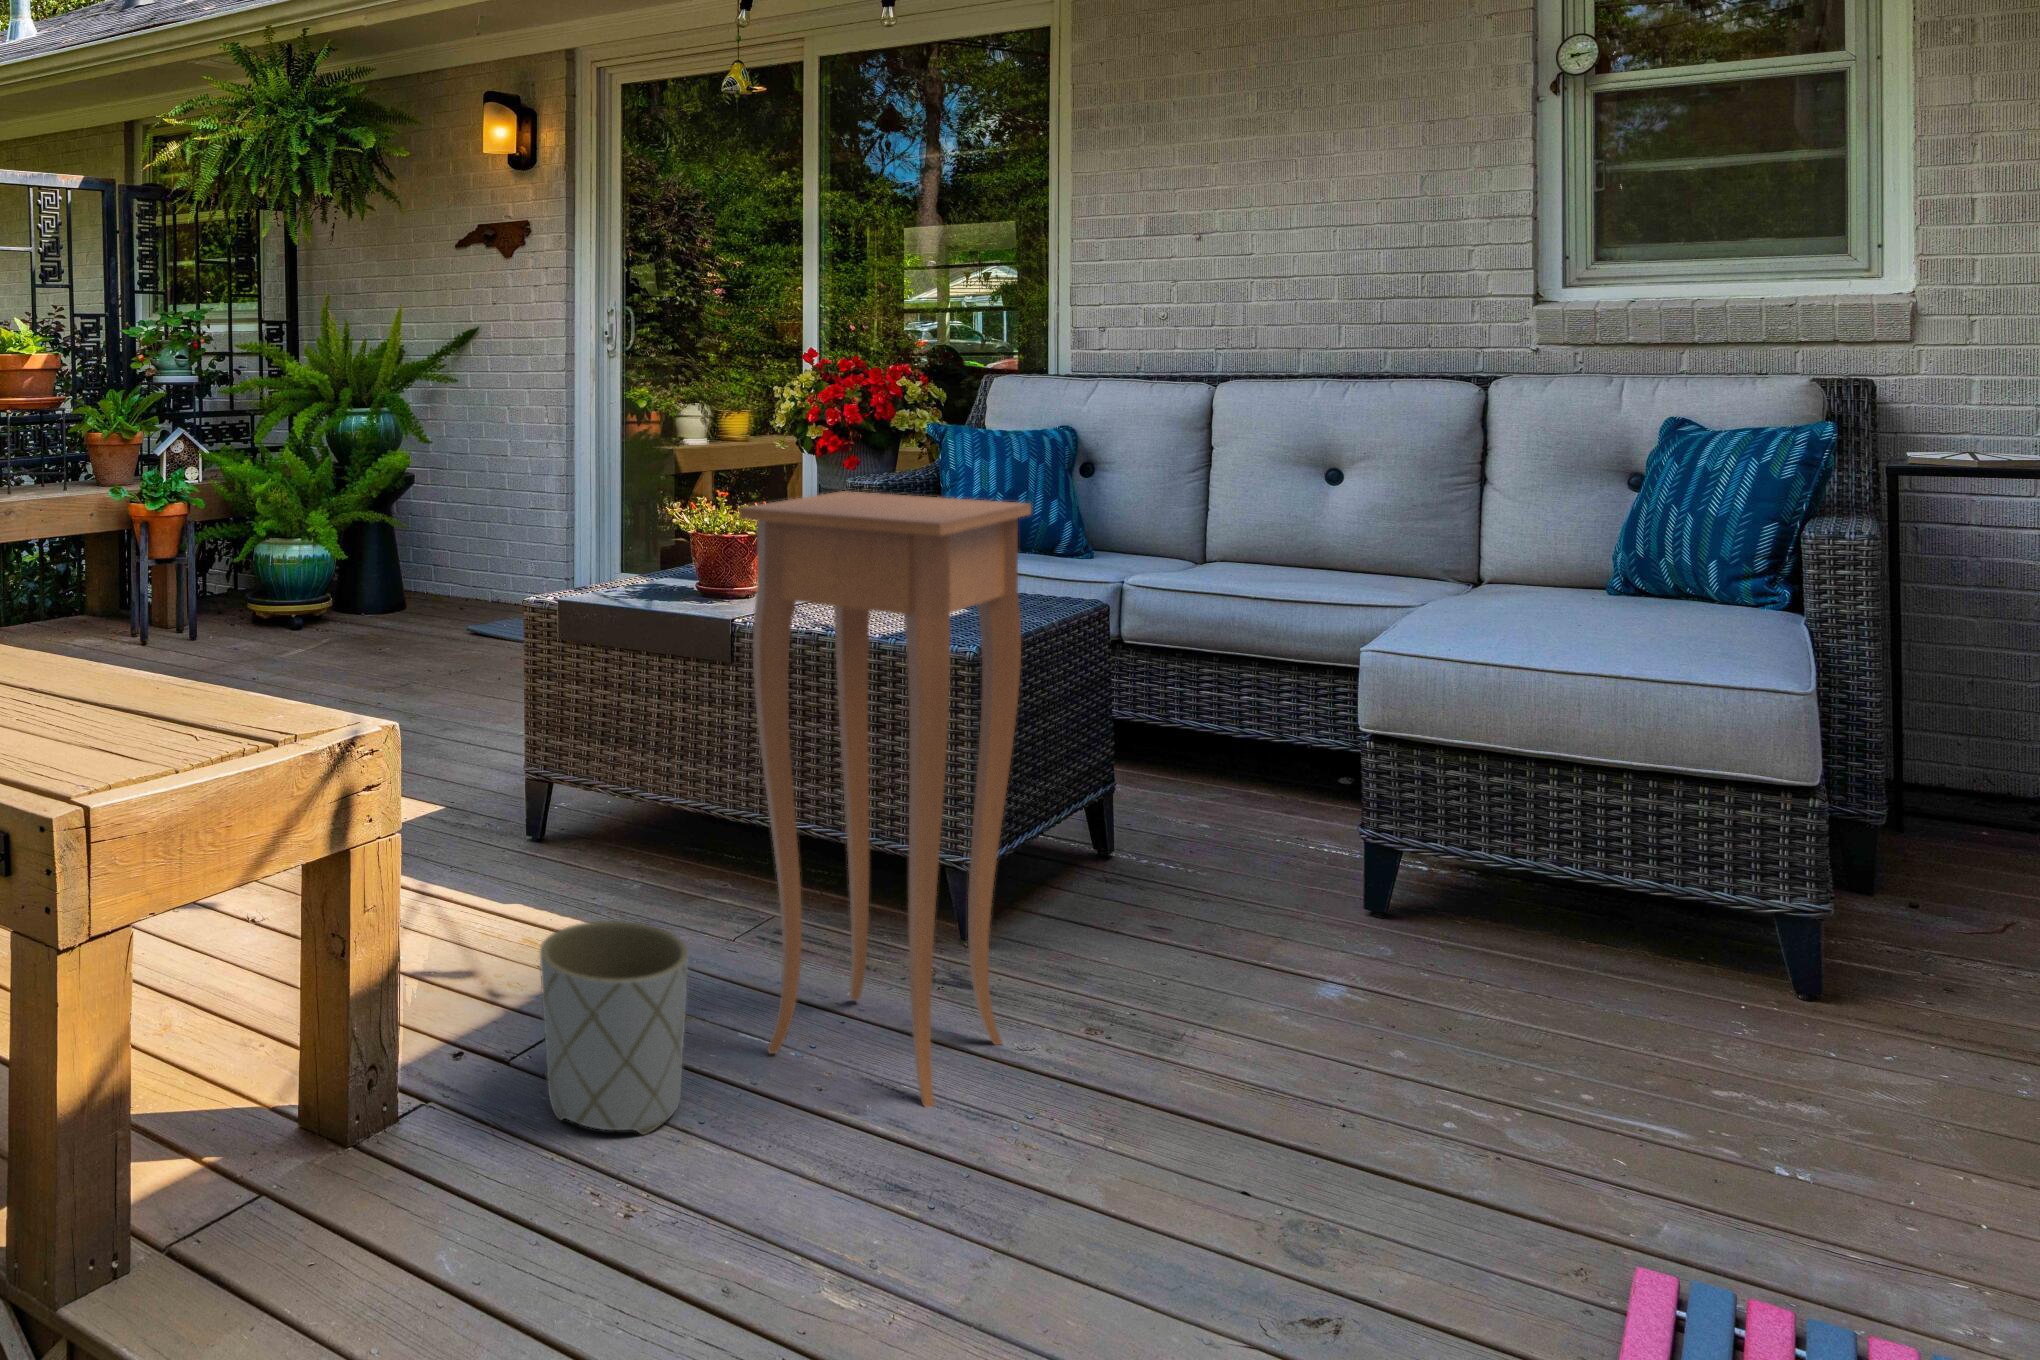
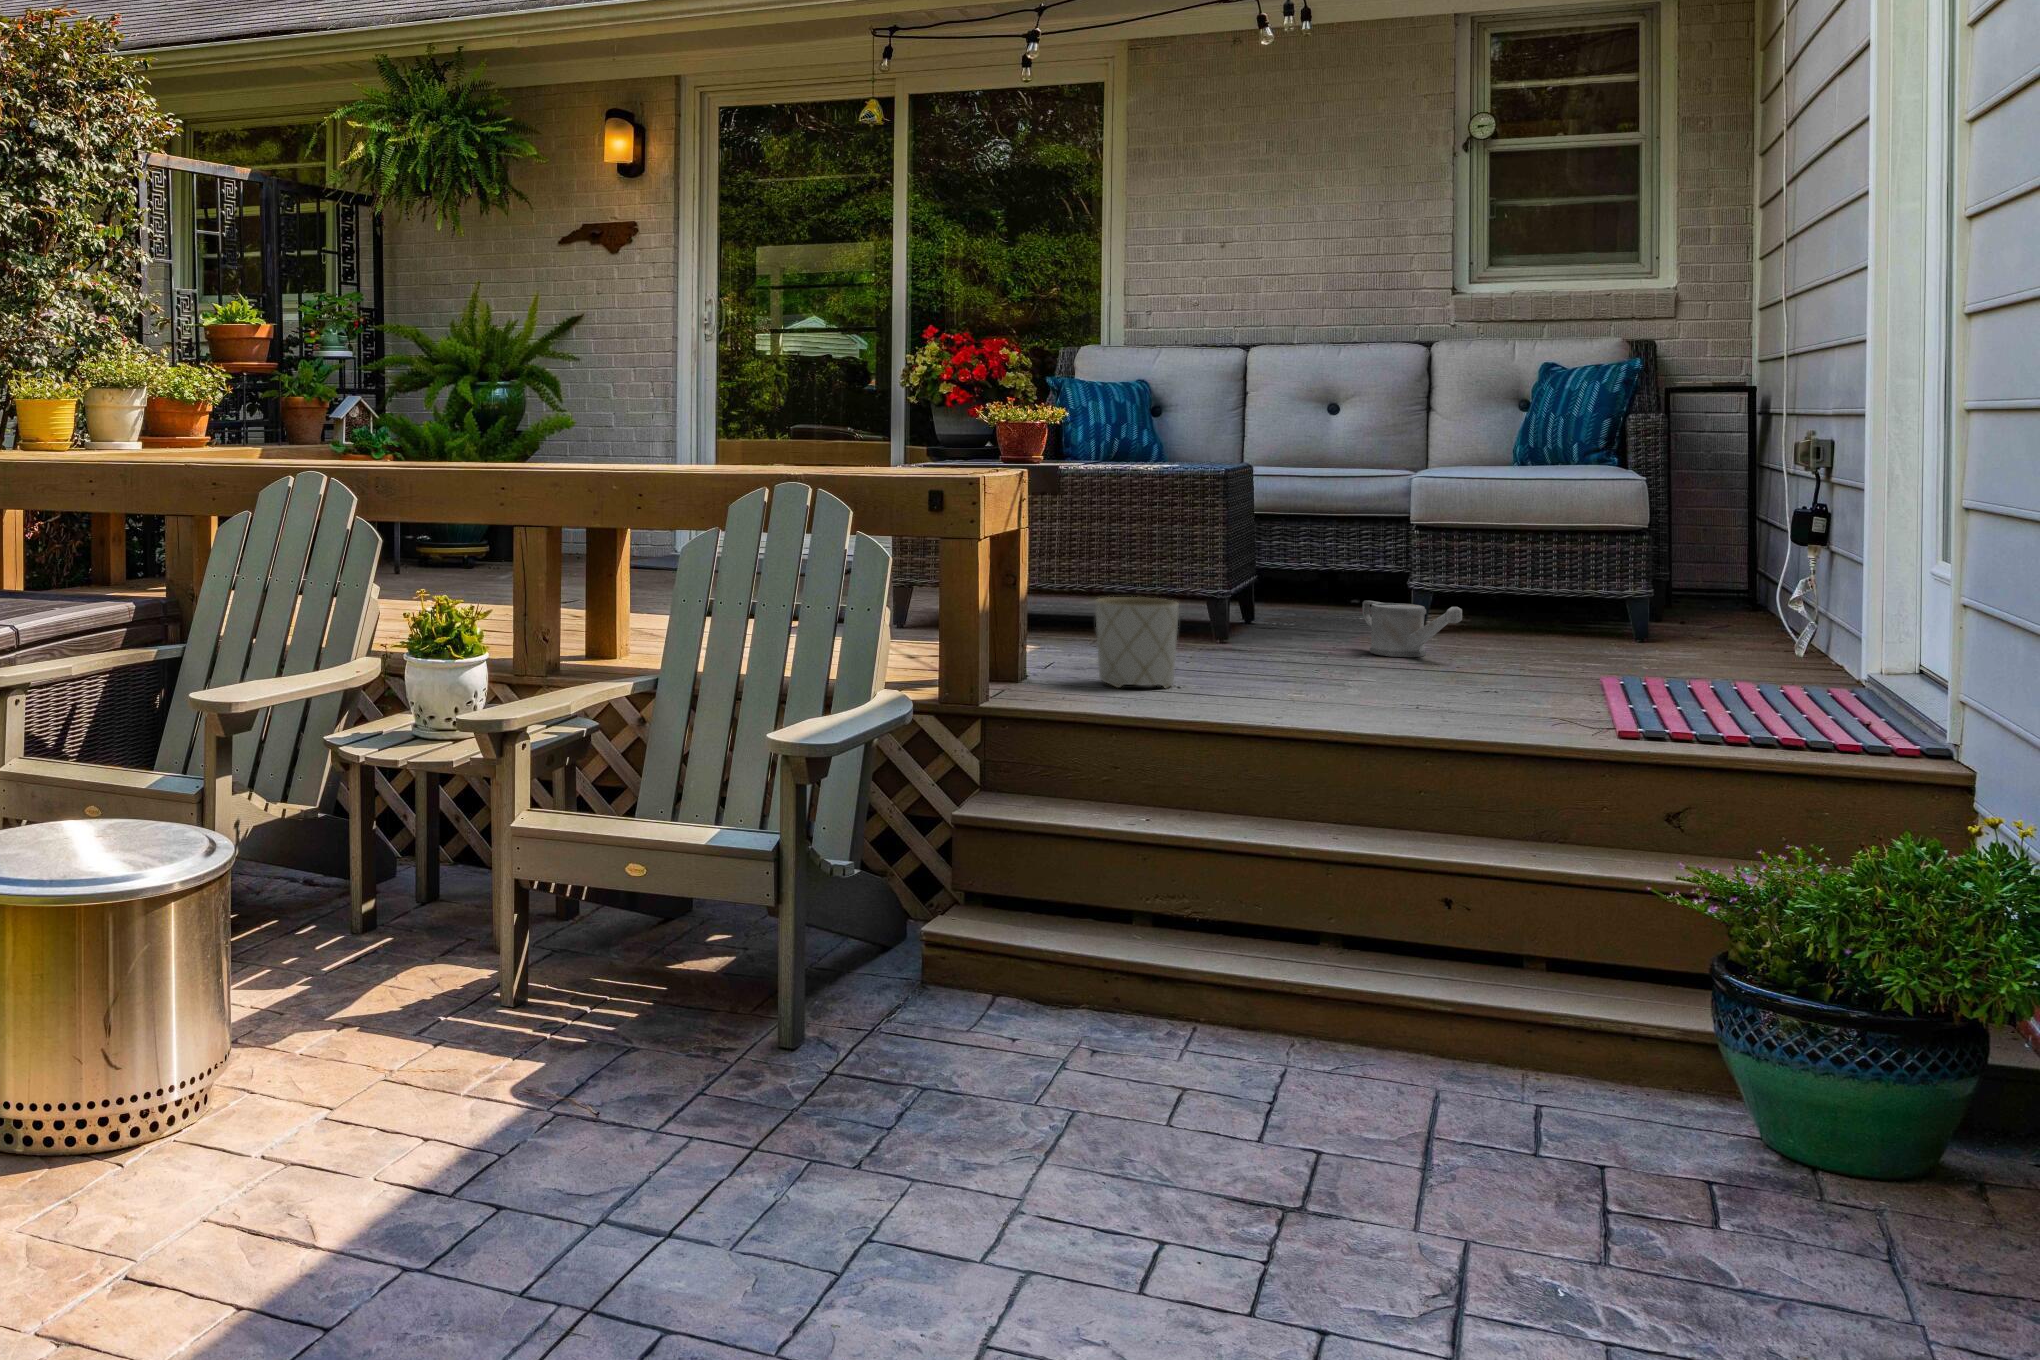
side table: present [739,491,1031,1107] -> none [1175,371,1310,679]
watering can: none [1199,885,1339,1024] -> present [1363,601,1462,657]

